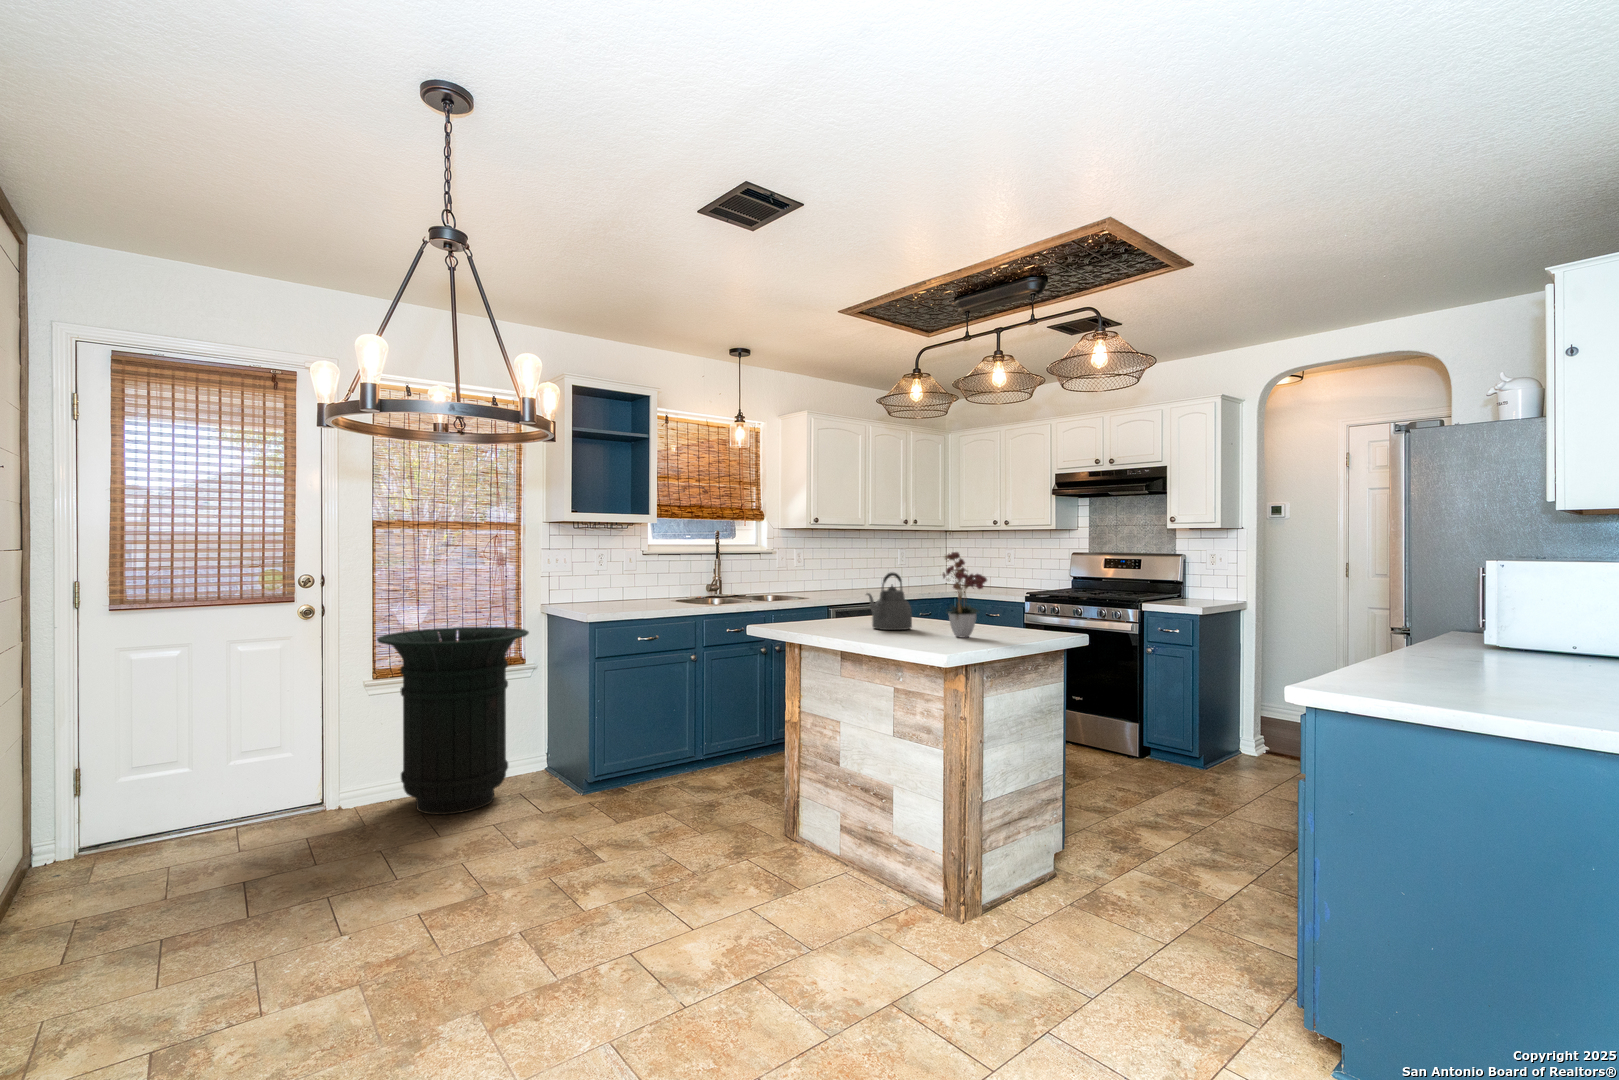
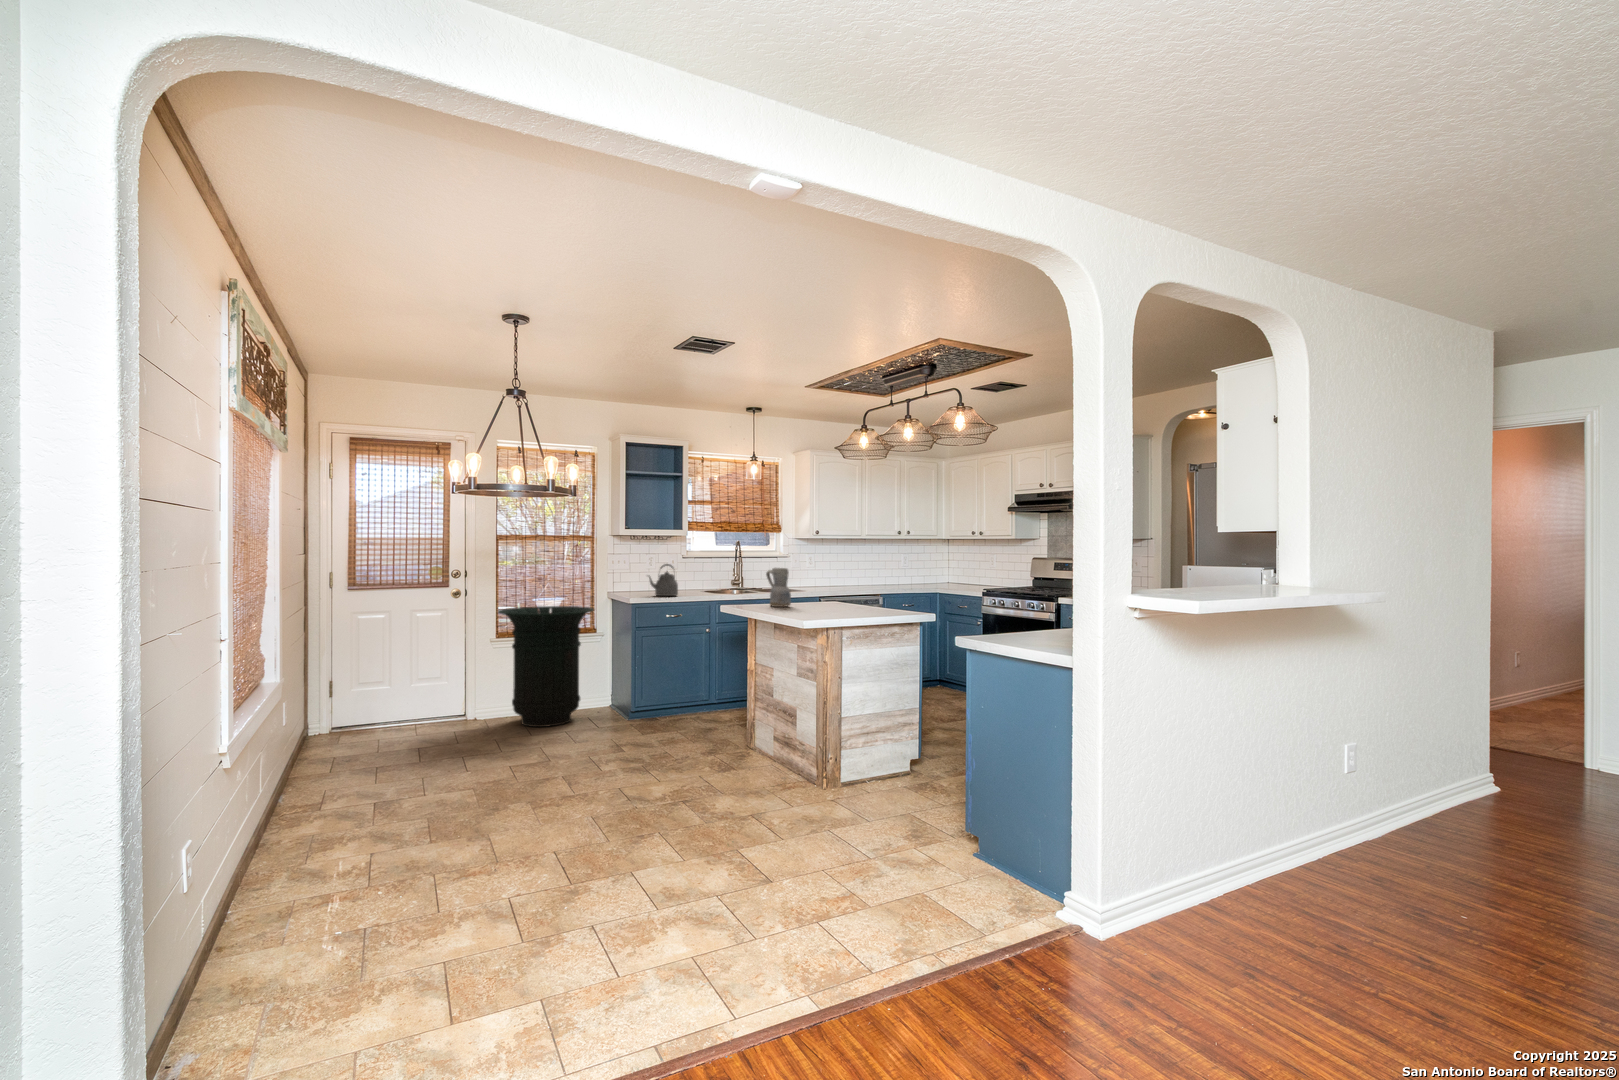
flower arrangement: present [943,552,987,637] -> none [839,555,877,615]
ceramic pitcher: none [803,568,840,625] -> present [766,568,791,607]
kettle: present [867,573,912,630] -> present [649,564,678,596]

